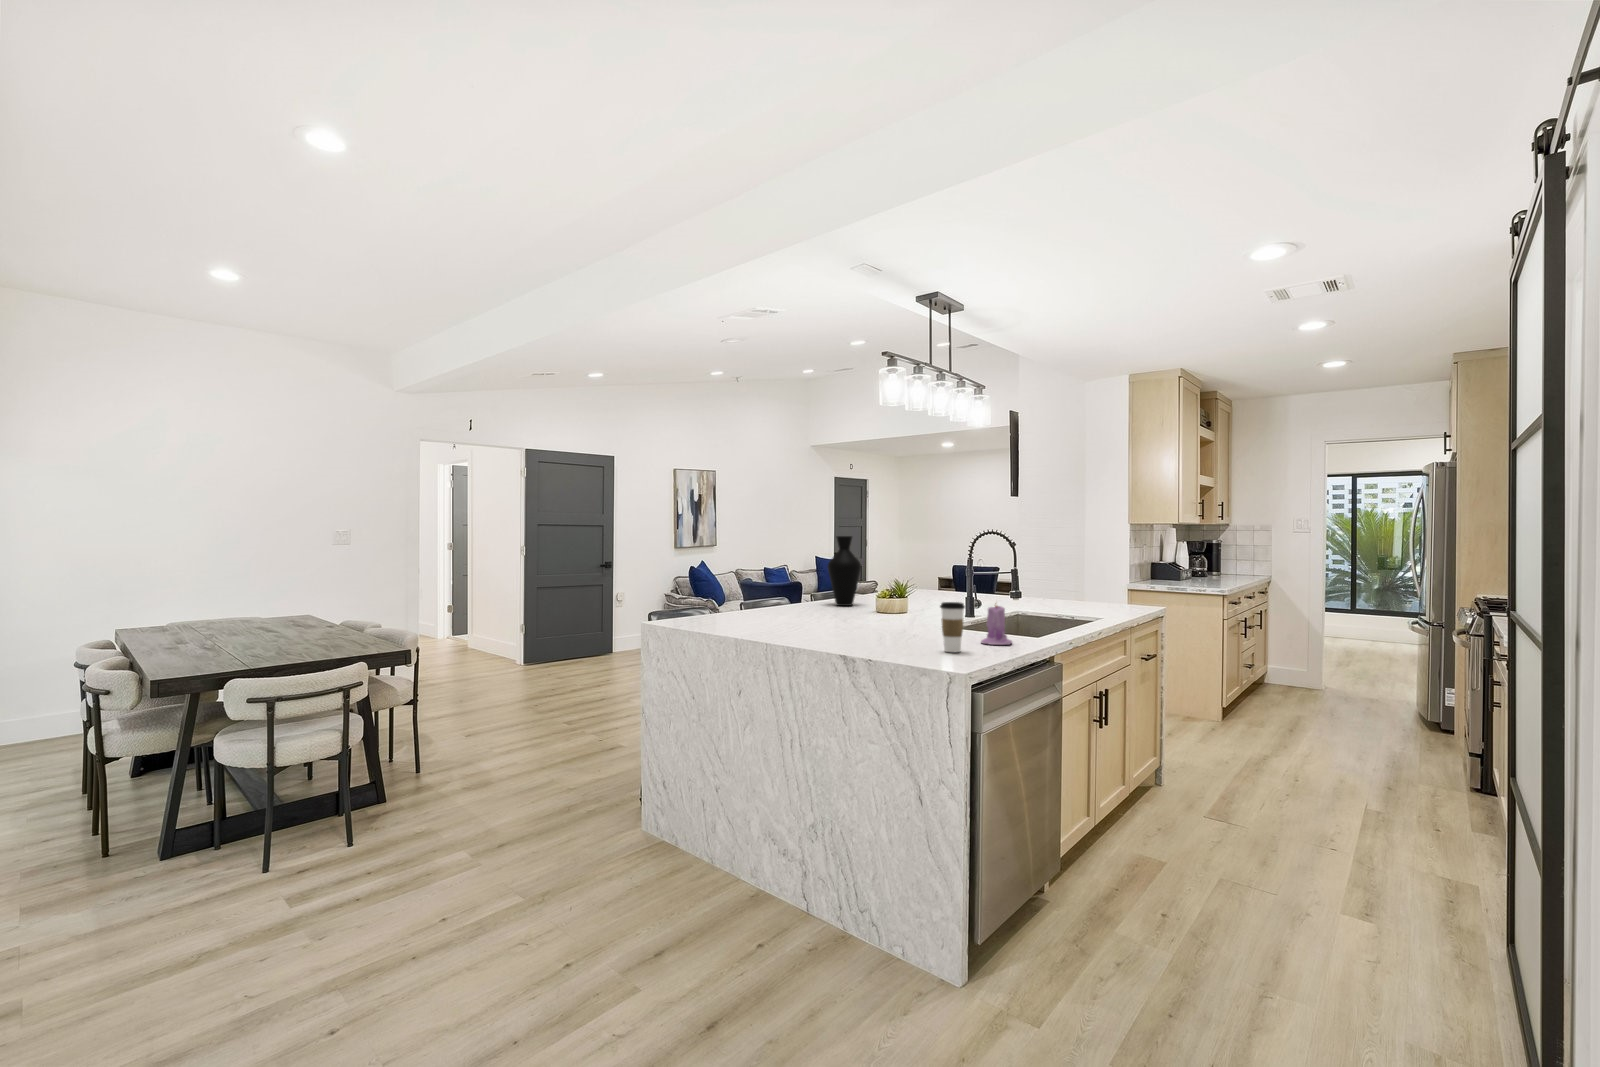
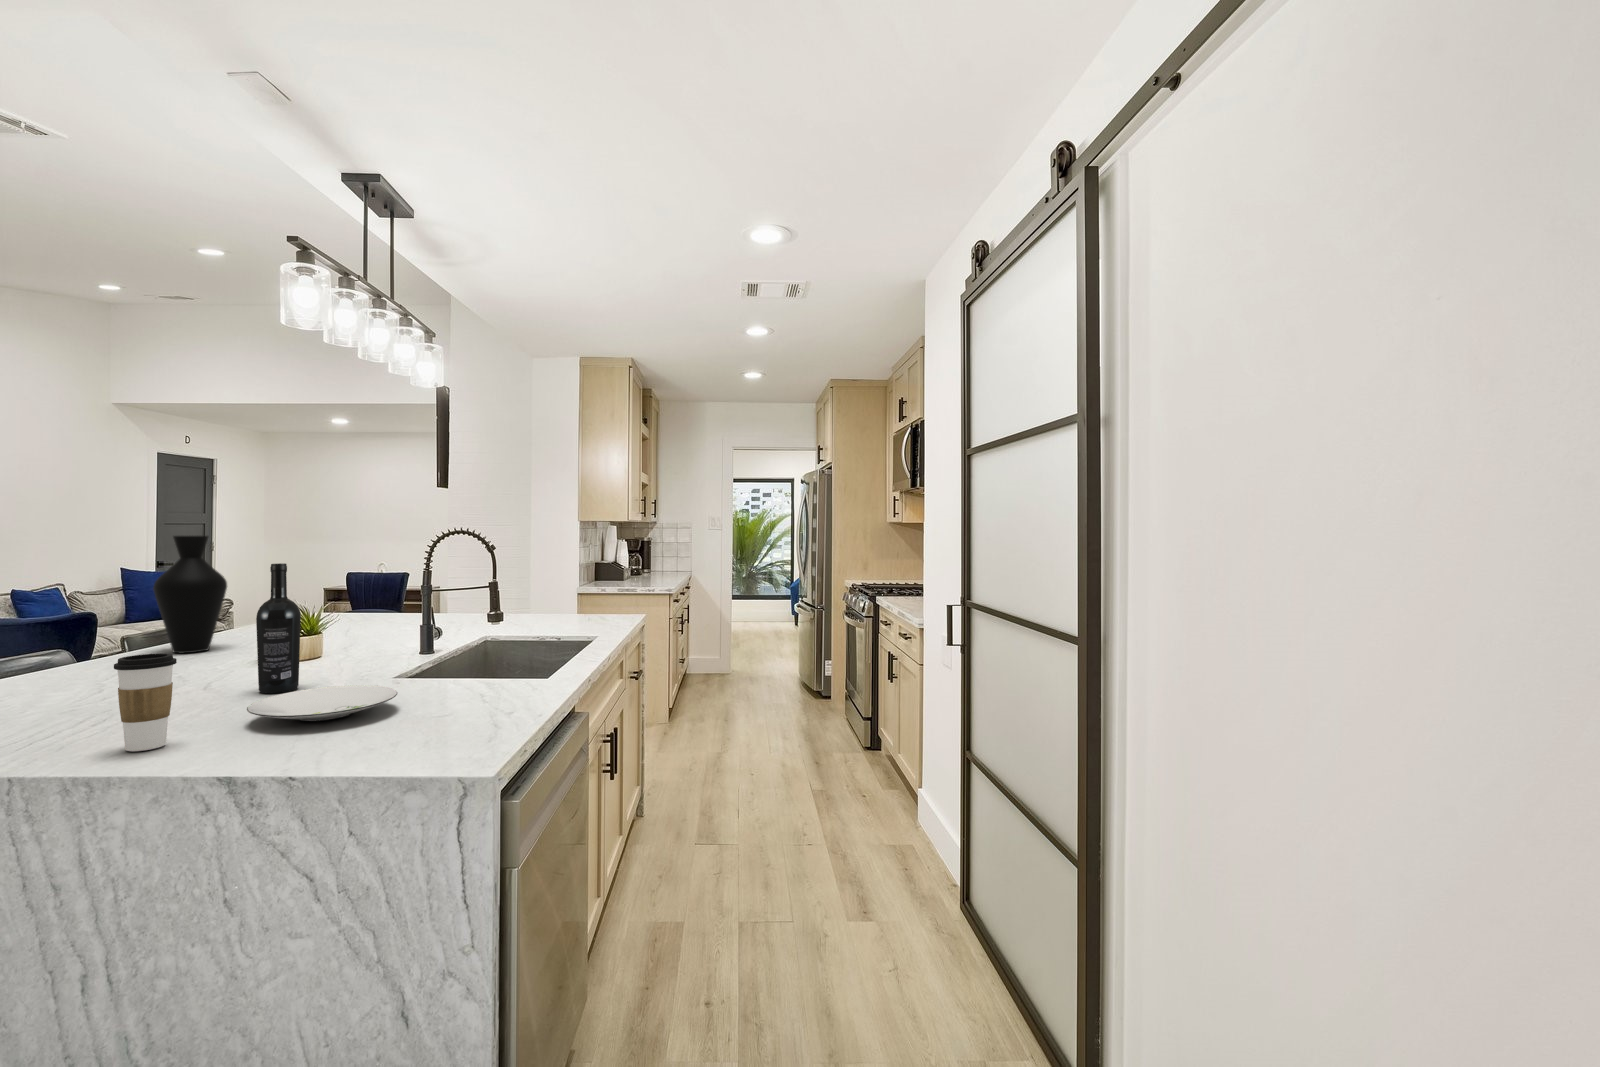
wine bottle: none [869,553,890,628] -> present [256,563,301,693]
coffee cup: present [940,602,965,652] -> present [114,653,177,751]
candle: present [981,605,1012,645] -> none [480,632,531,701]
plate: none [861,625,933,641] -> present [247,685,398,722]

